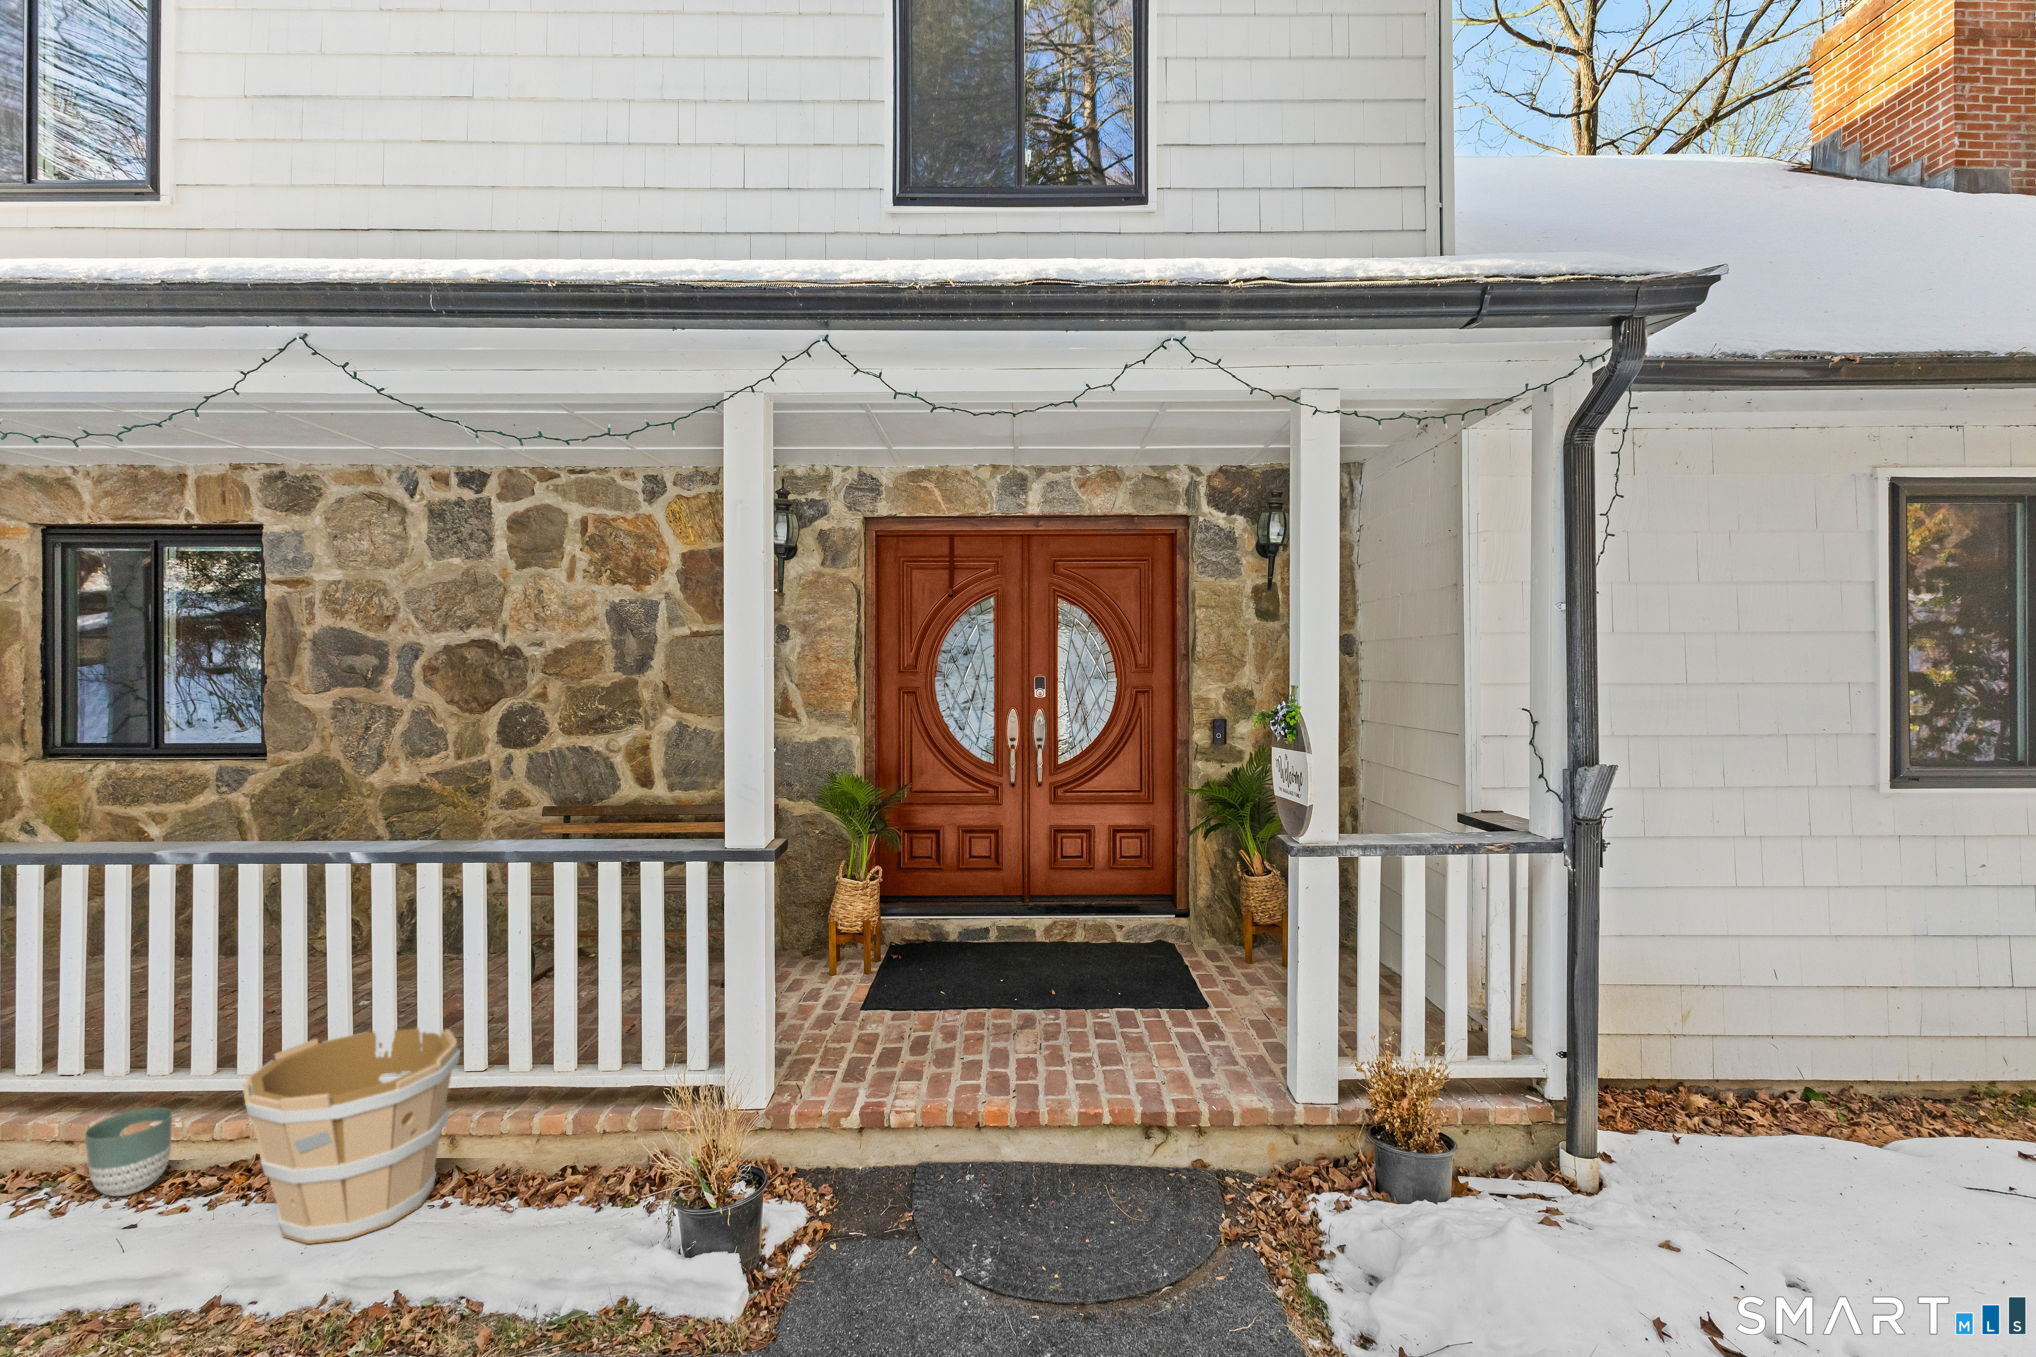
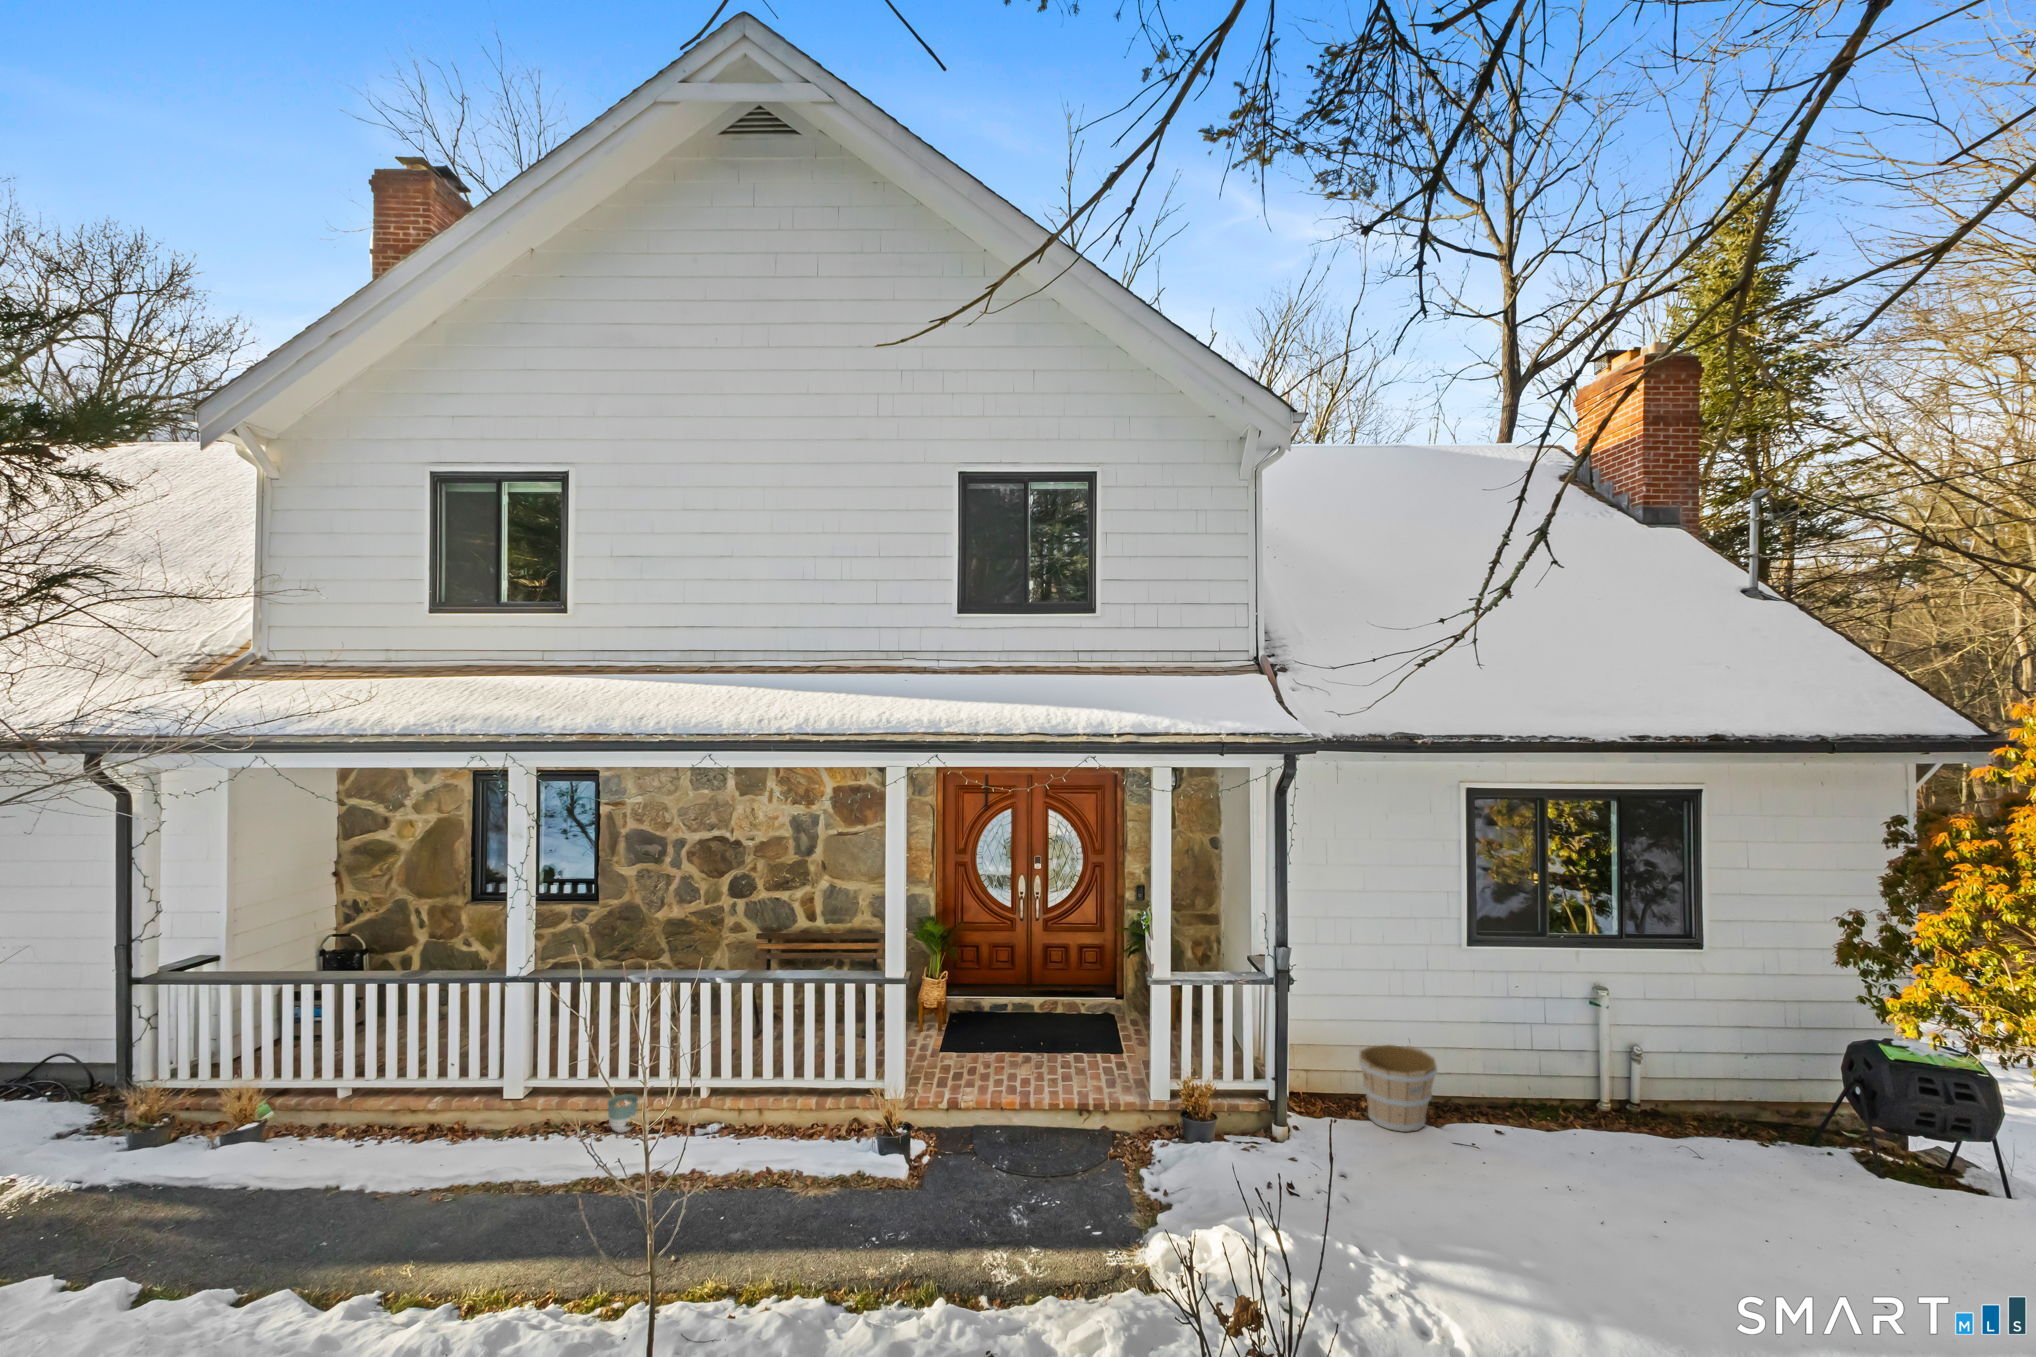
wooden bucket: present [243,1028,460,1244] -> present [1359,1045,1437,1132]

